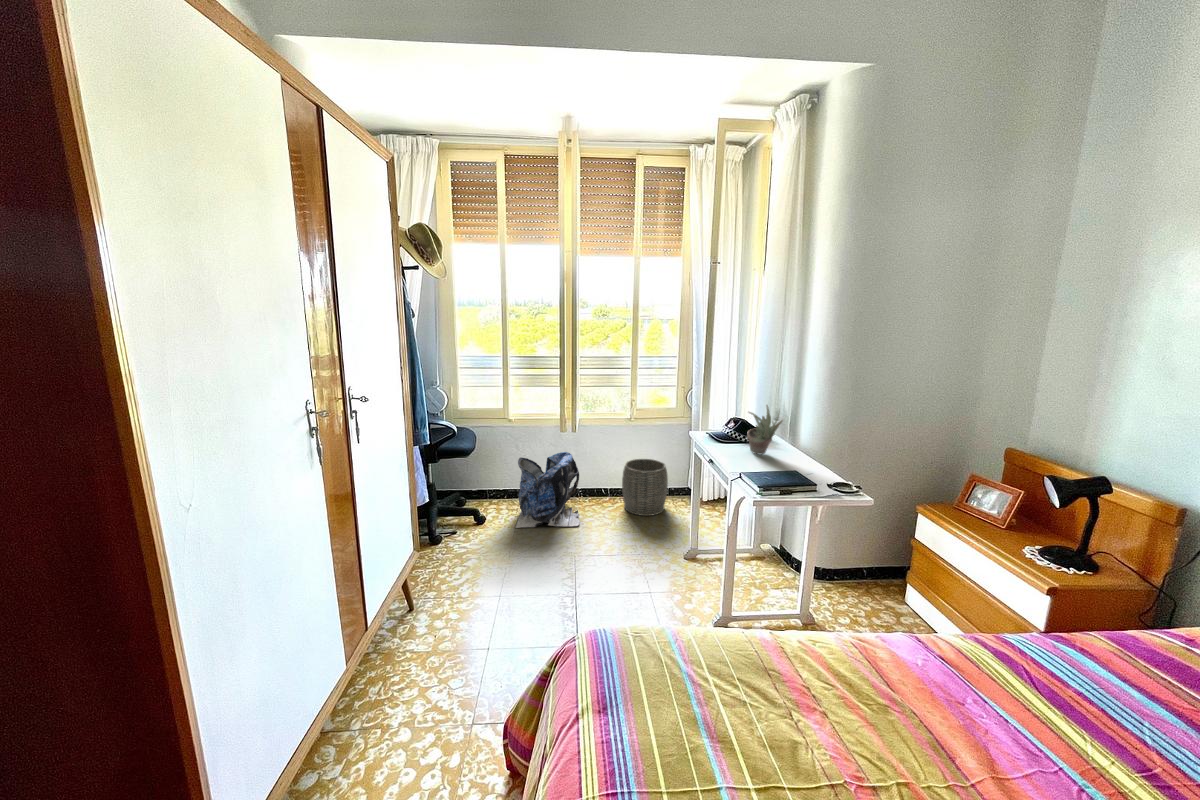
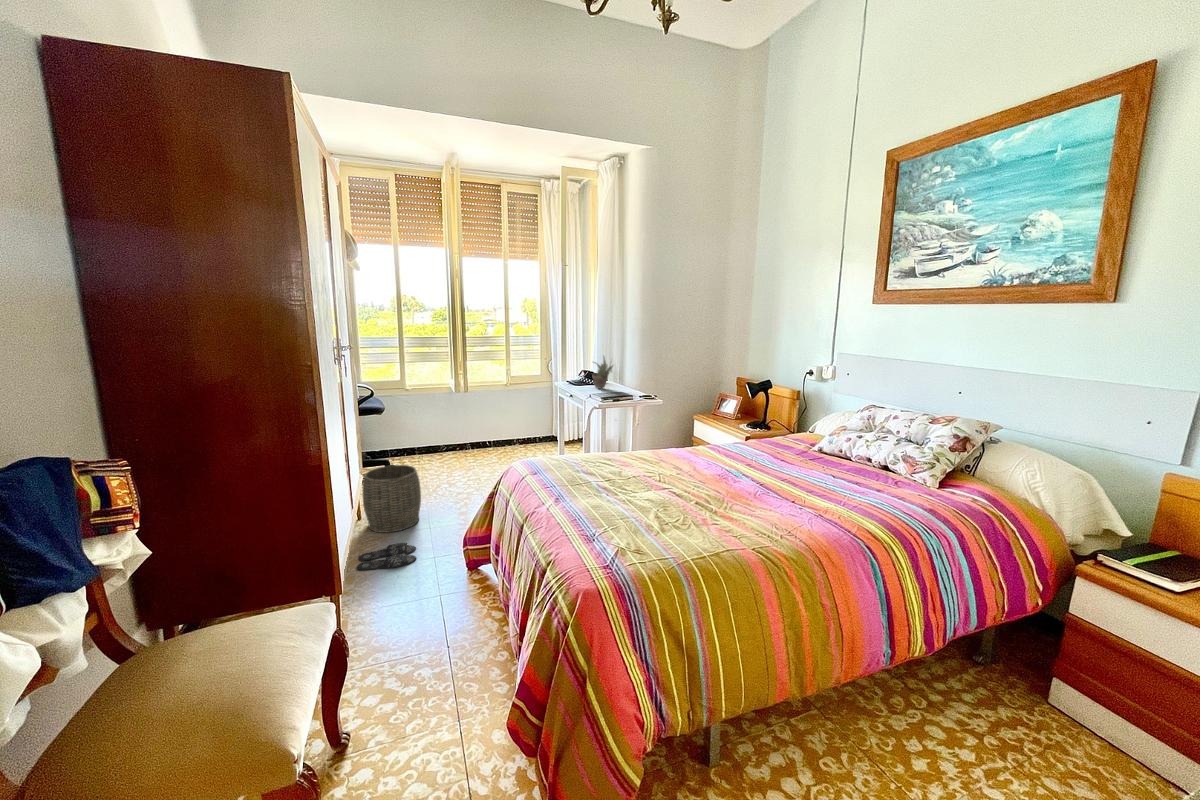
backpack: present [515,452,580,528] -> none [419,411,474,470]
woven basket: present [622,459,668,516] -> present [362,465,421,533]
slippers: none [362,685,455,744] -> present [357,543,416,570]

